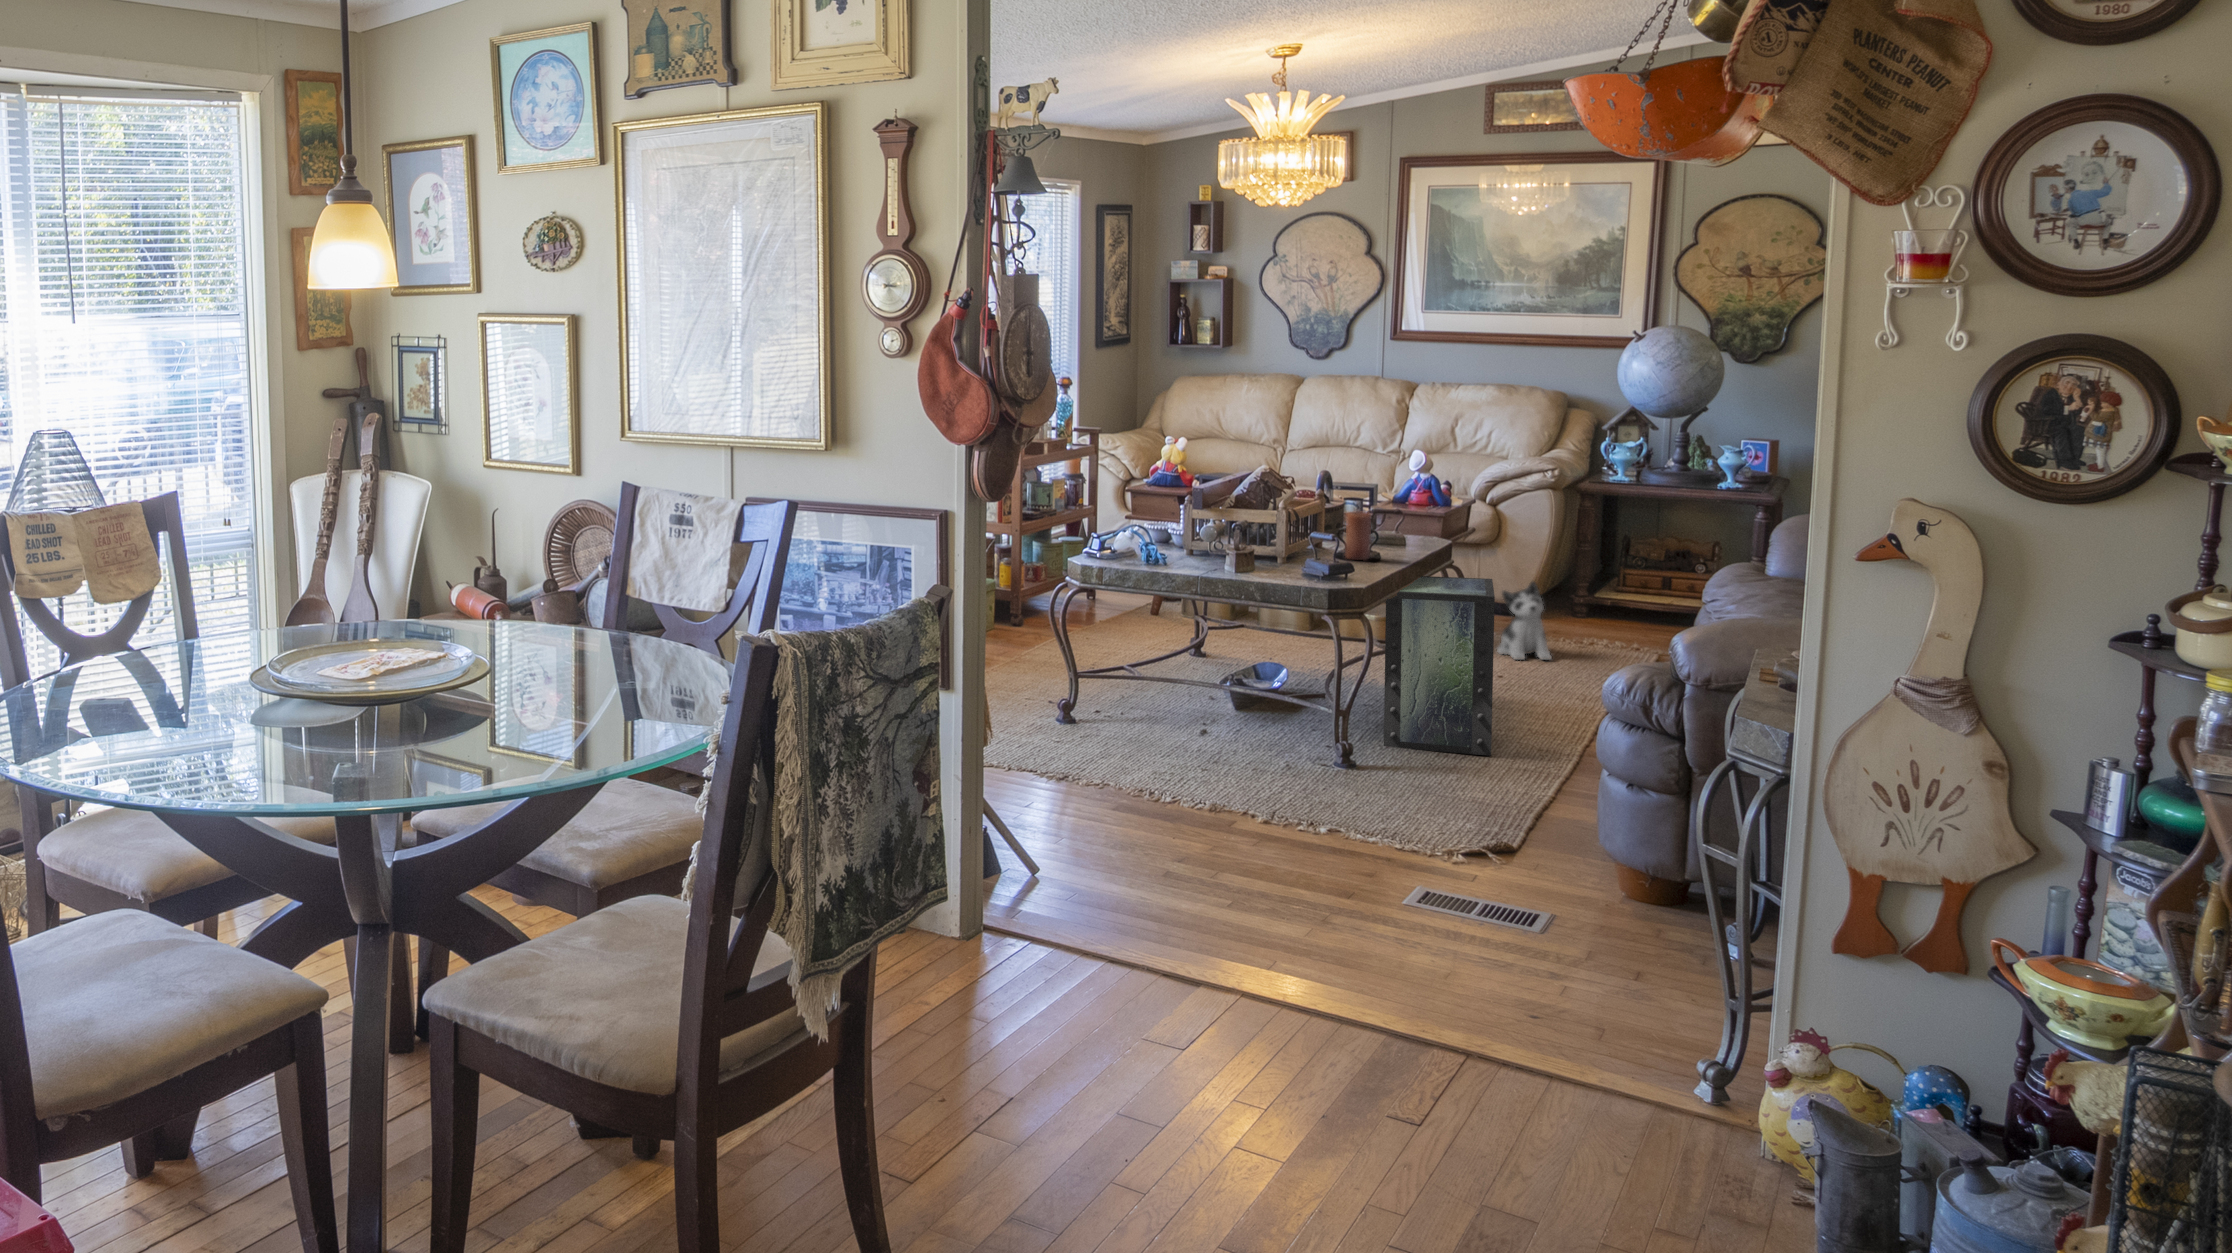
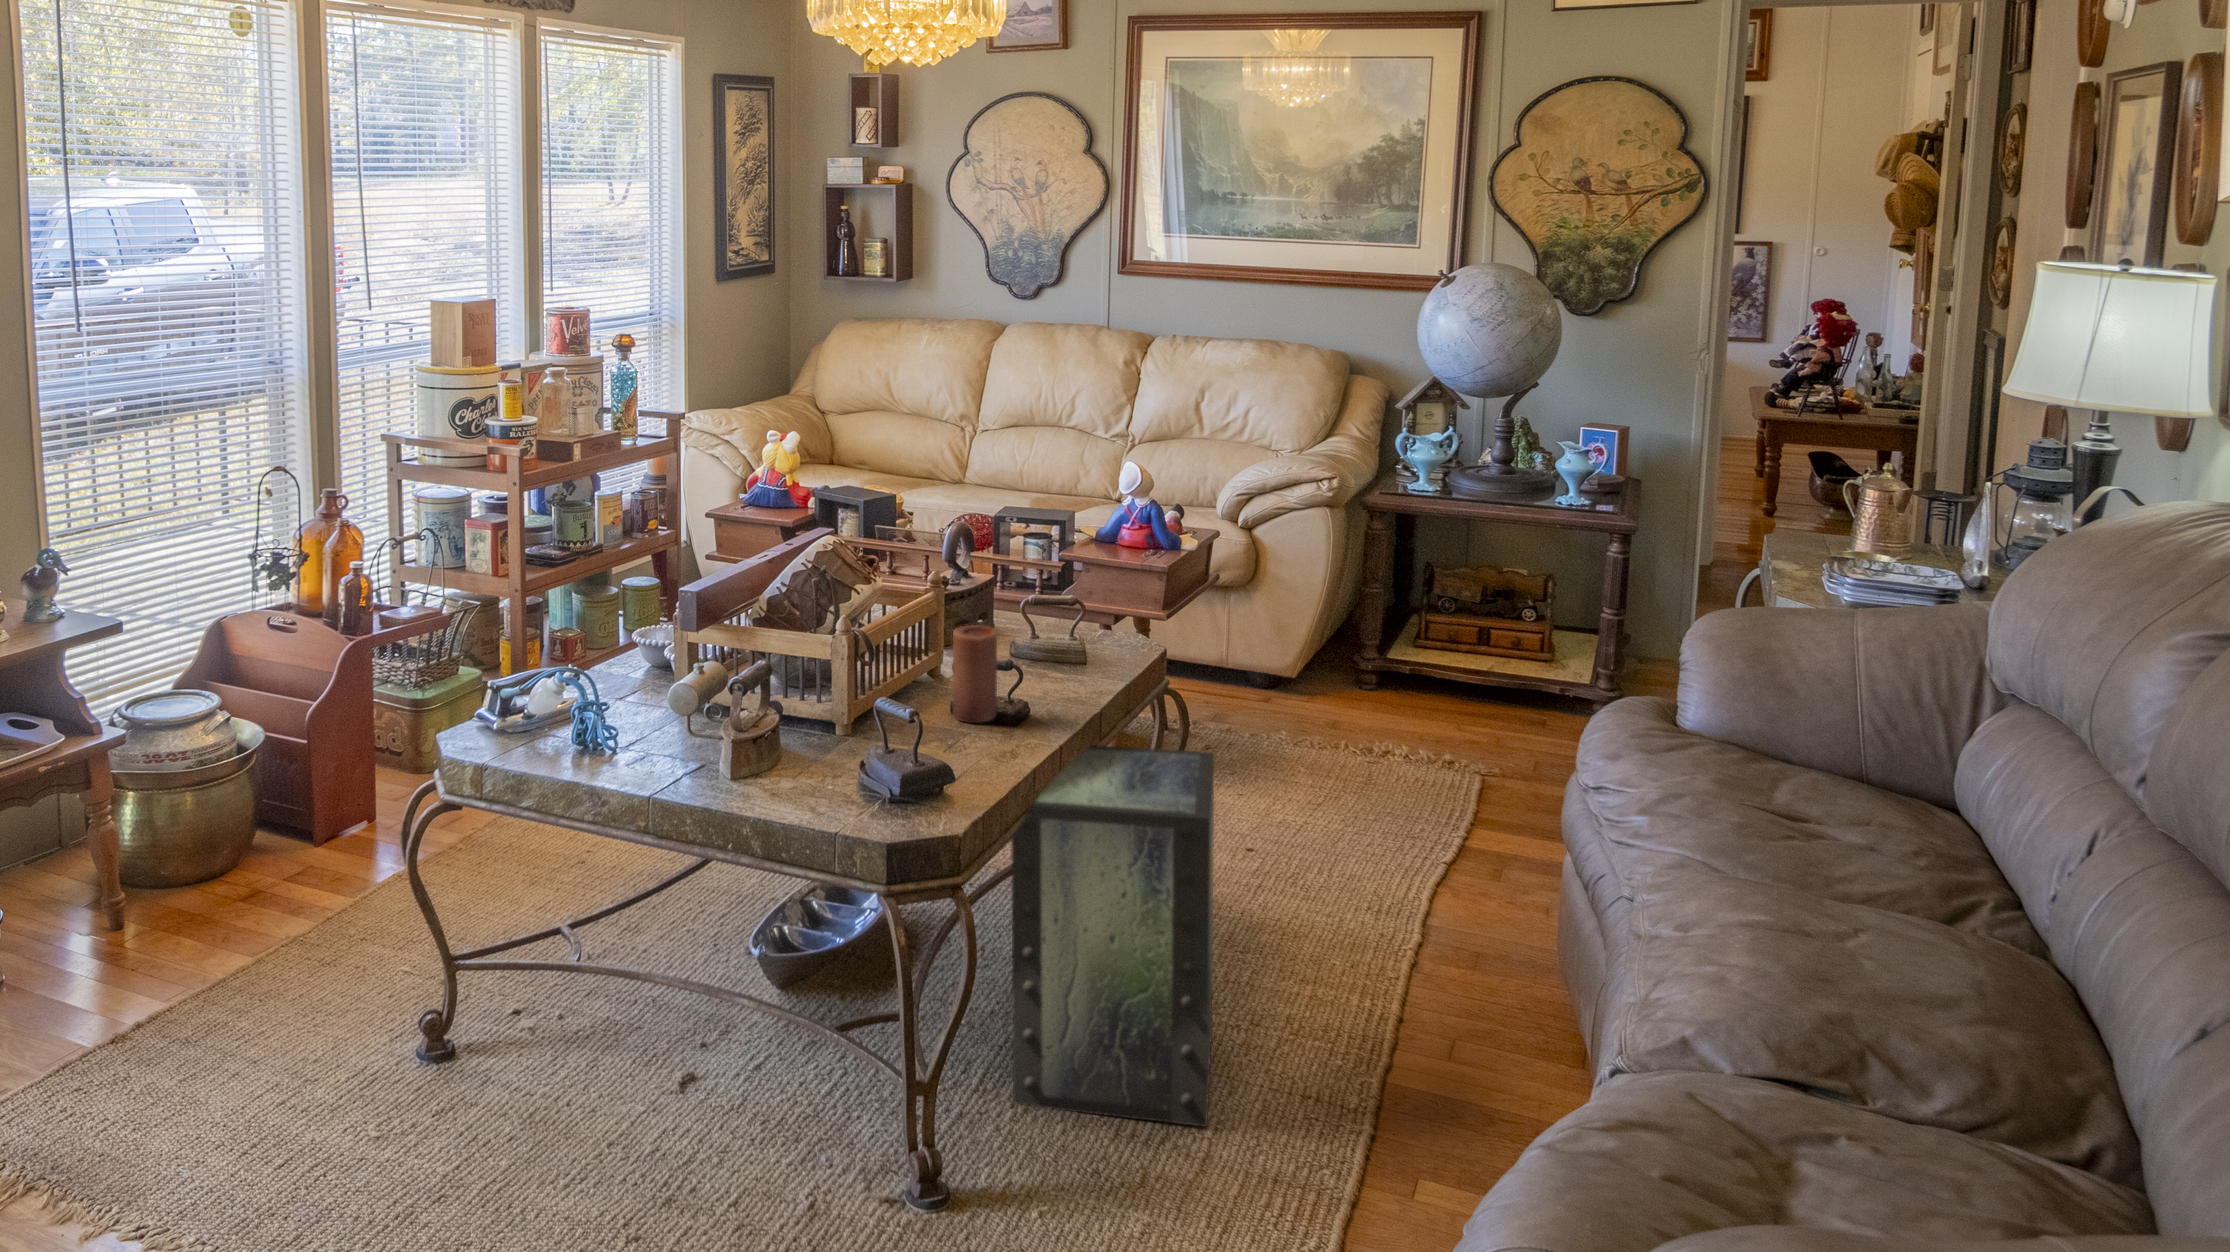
plush toy: present [1497,581,1551,660] -> none [1246,679,1327,812]

